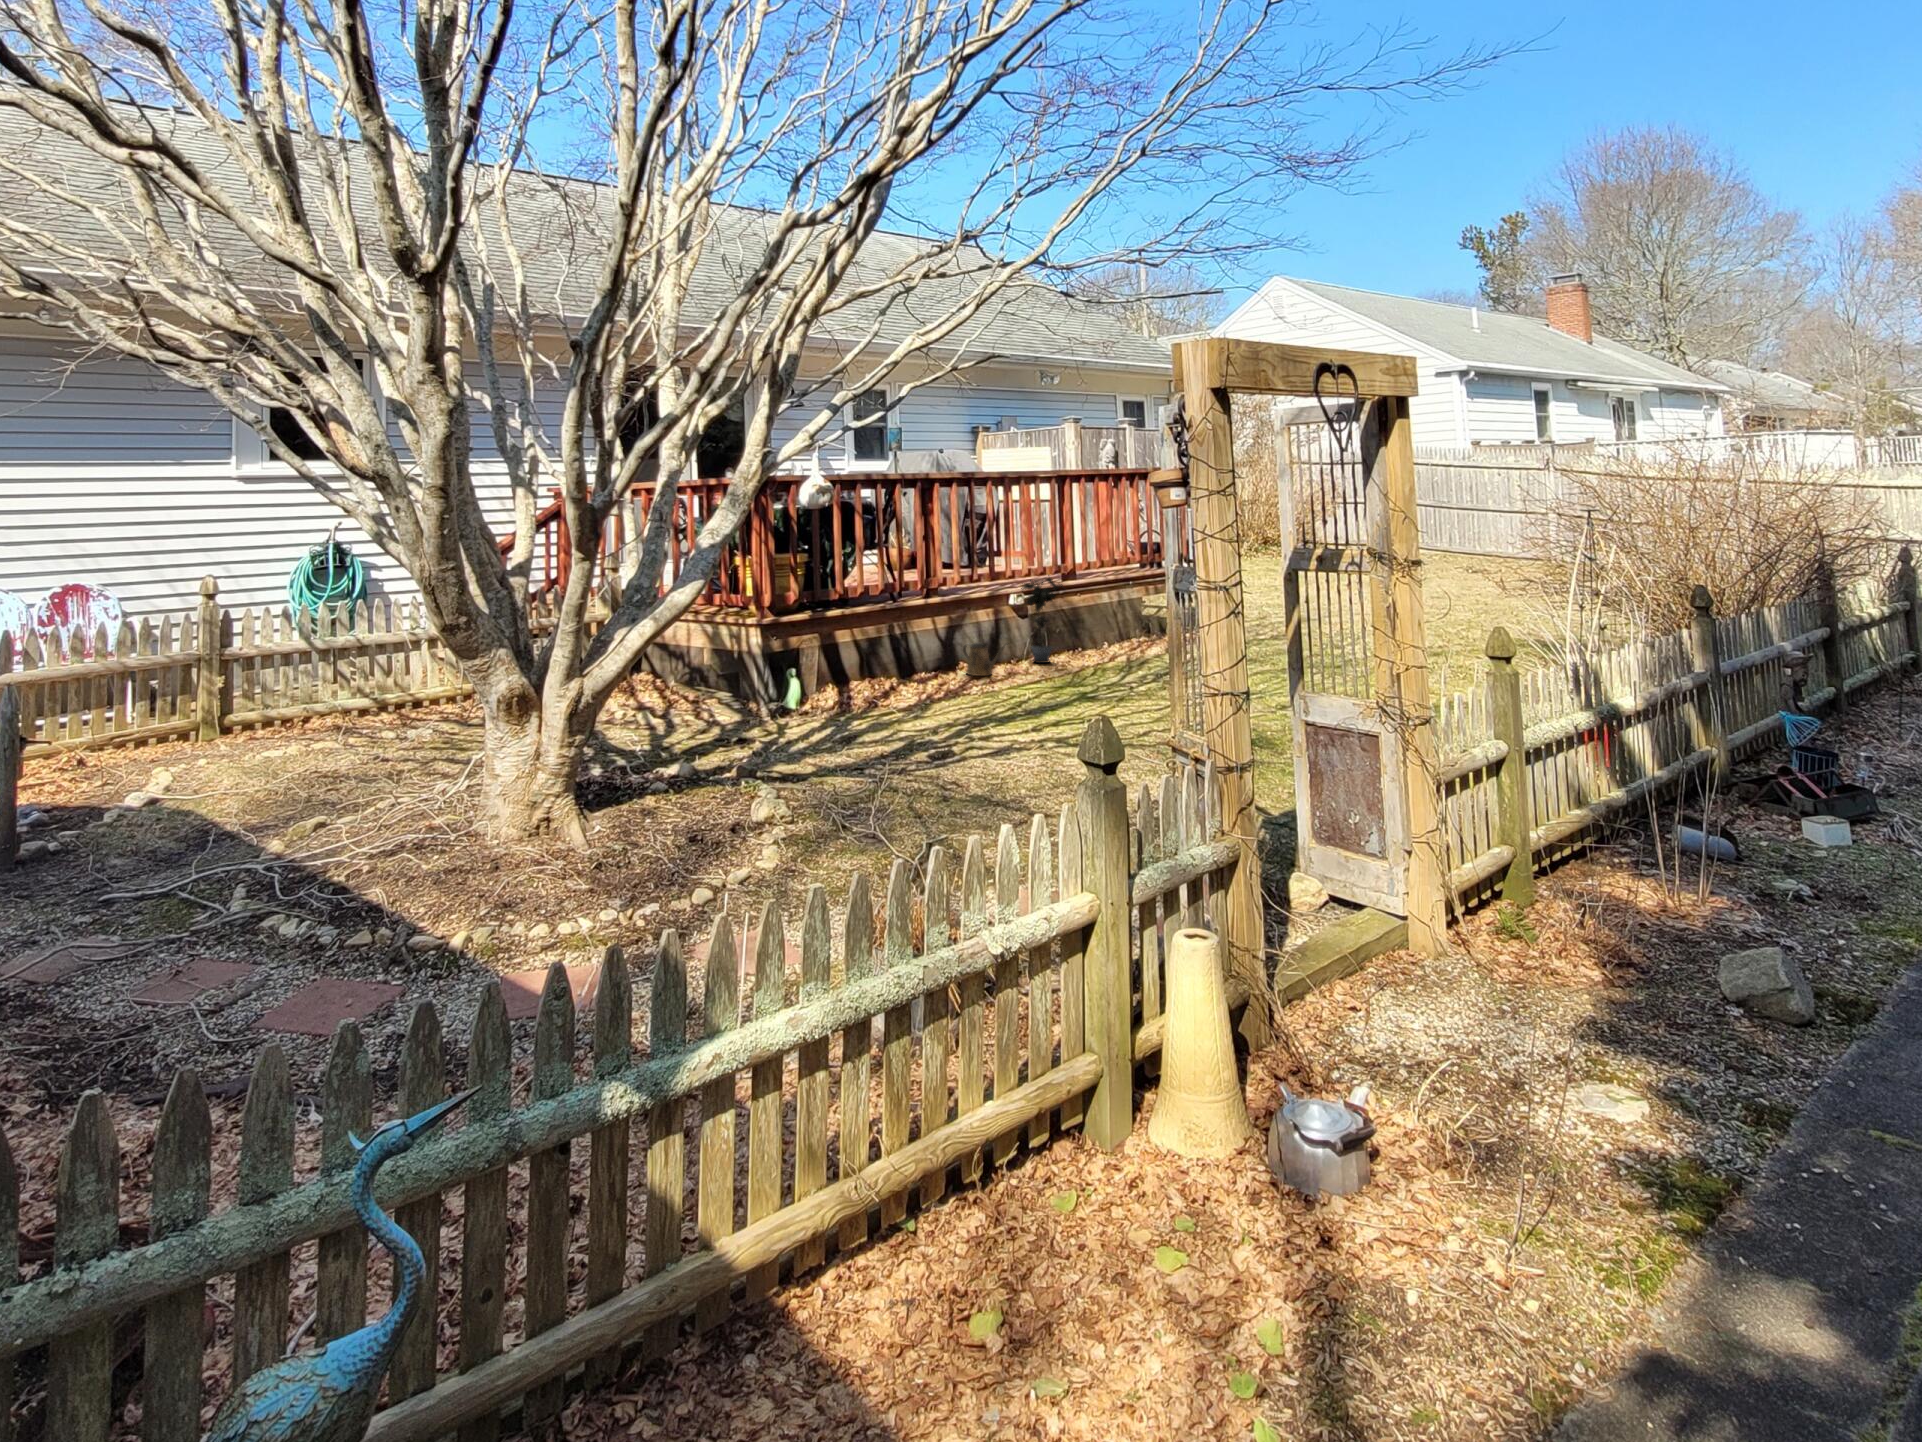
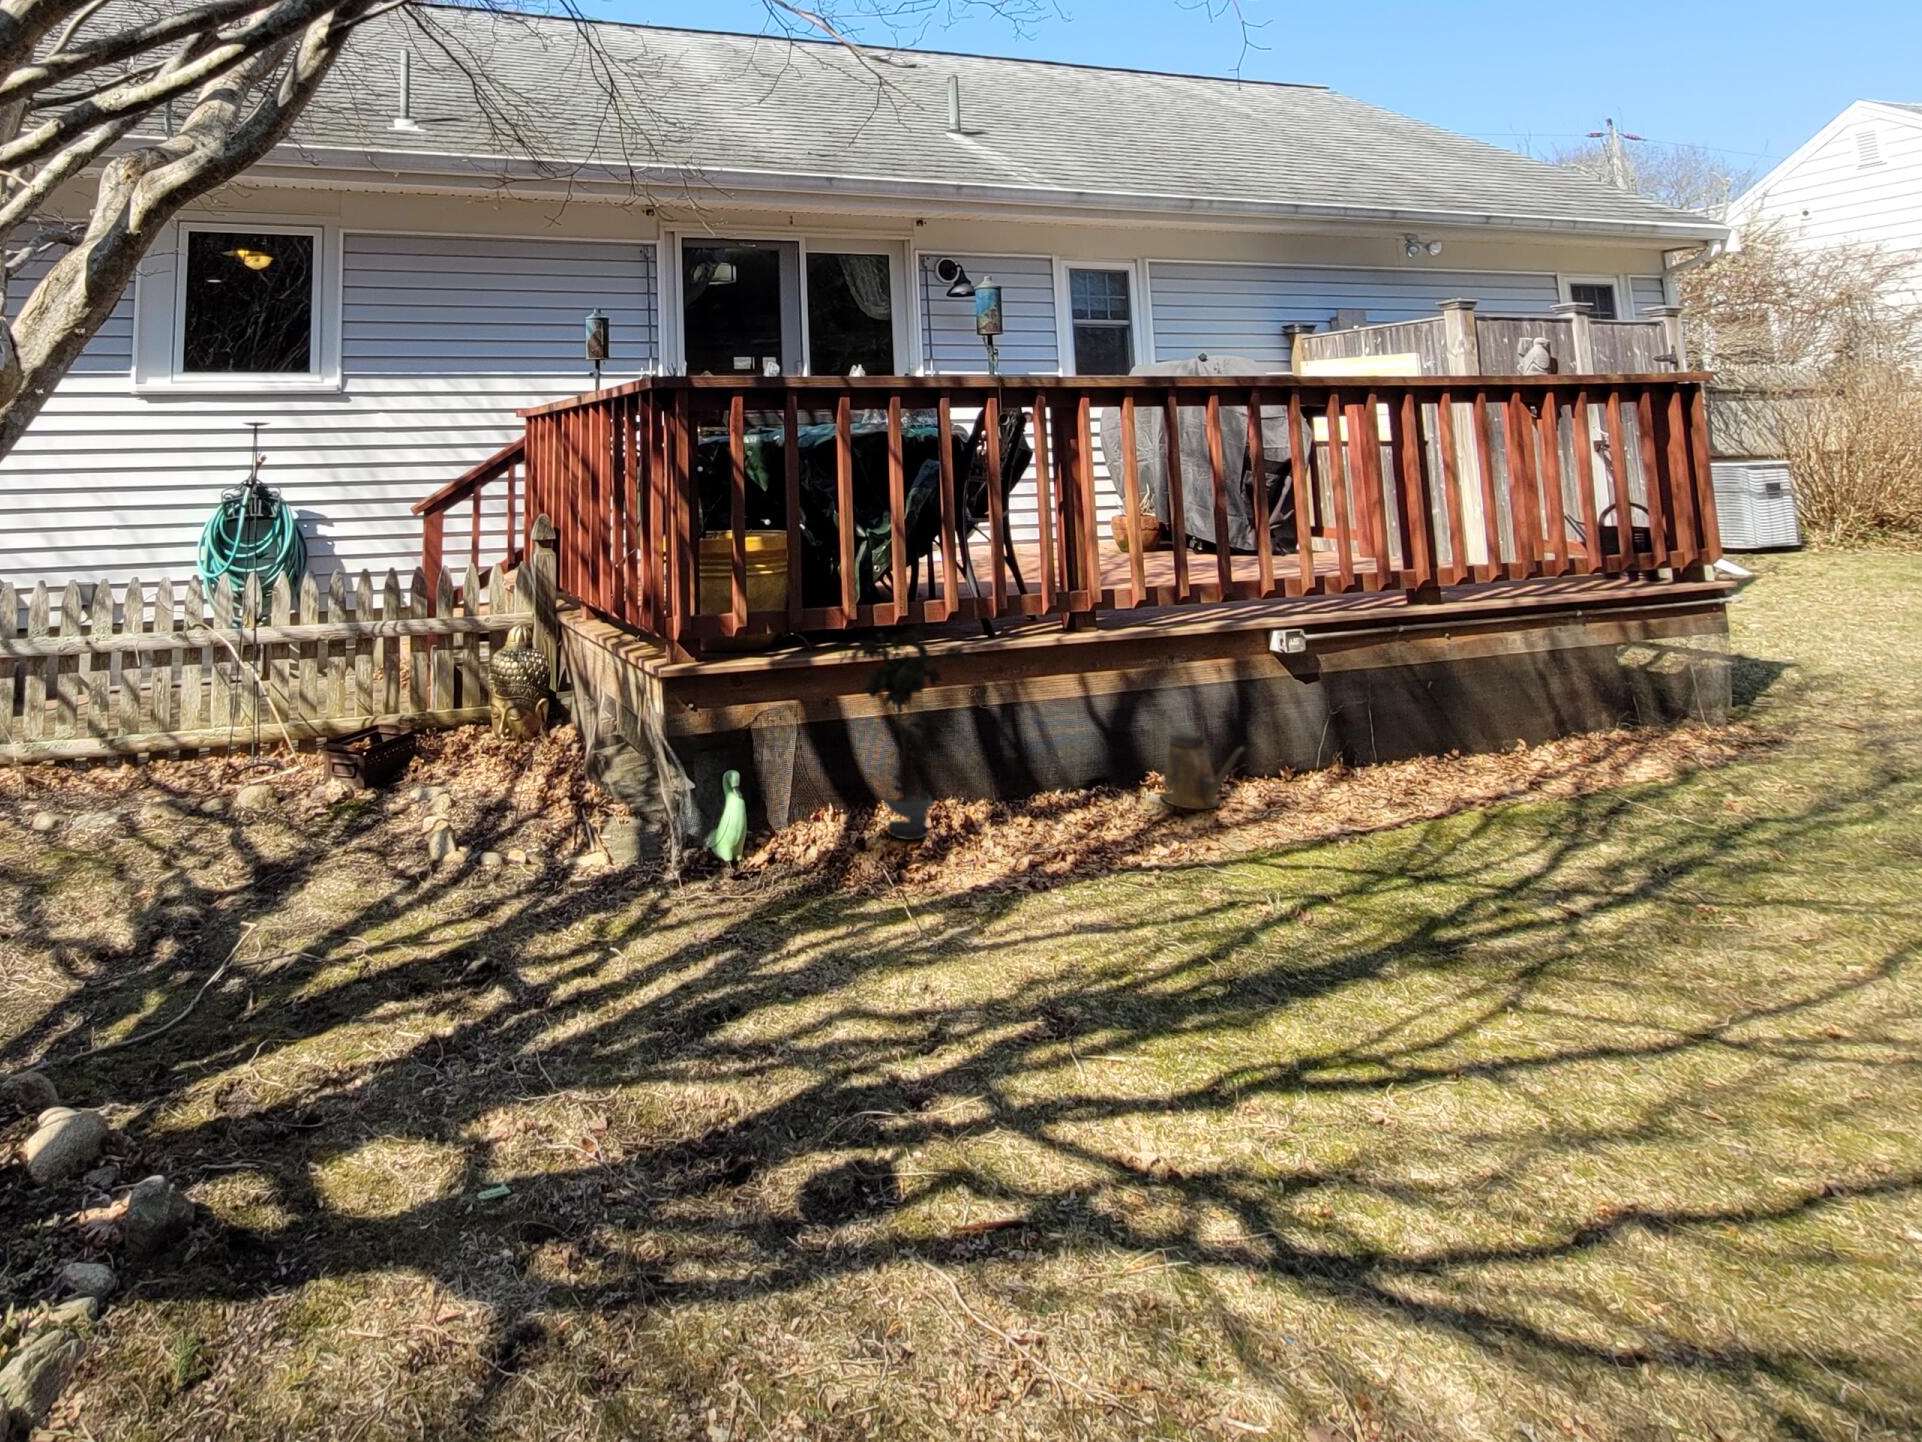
potted plant: present [1021,575,1063,663] -> present [840,626,976,840]

